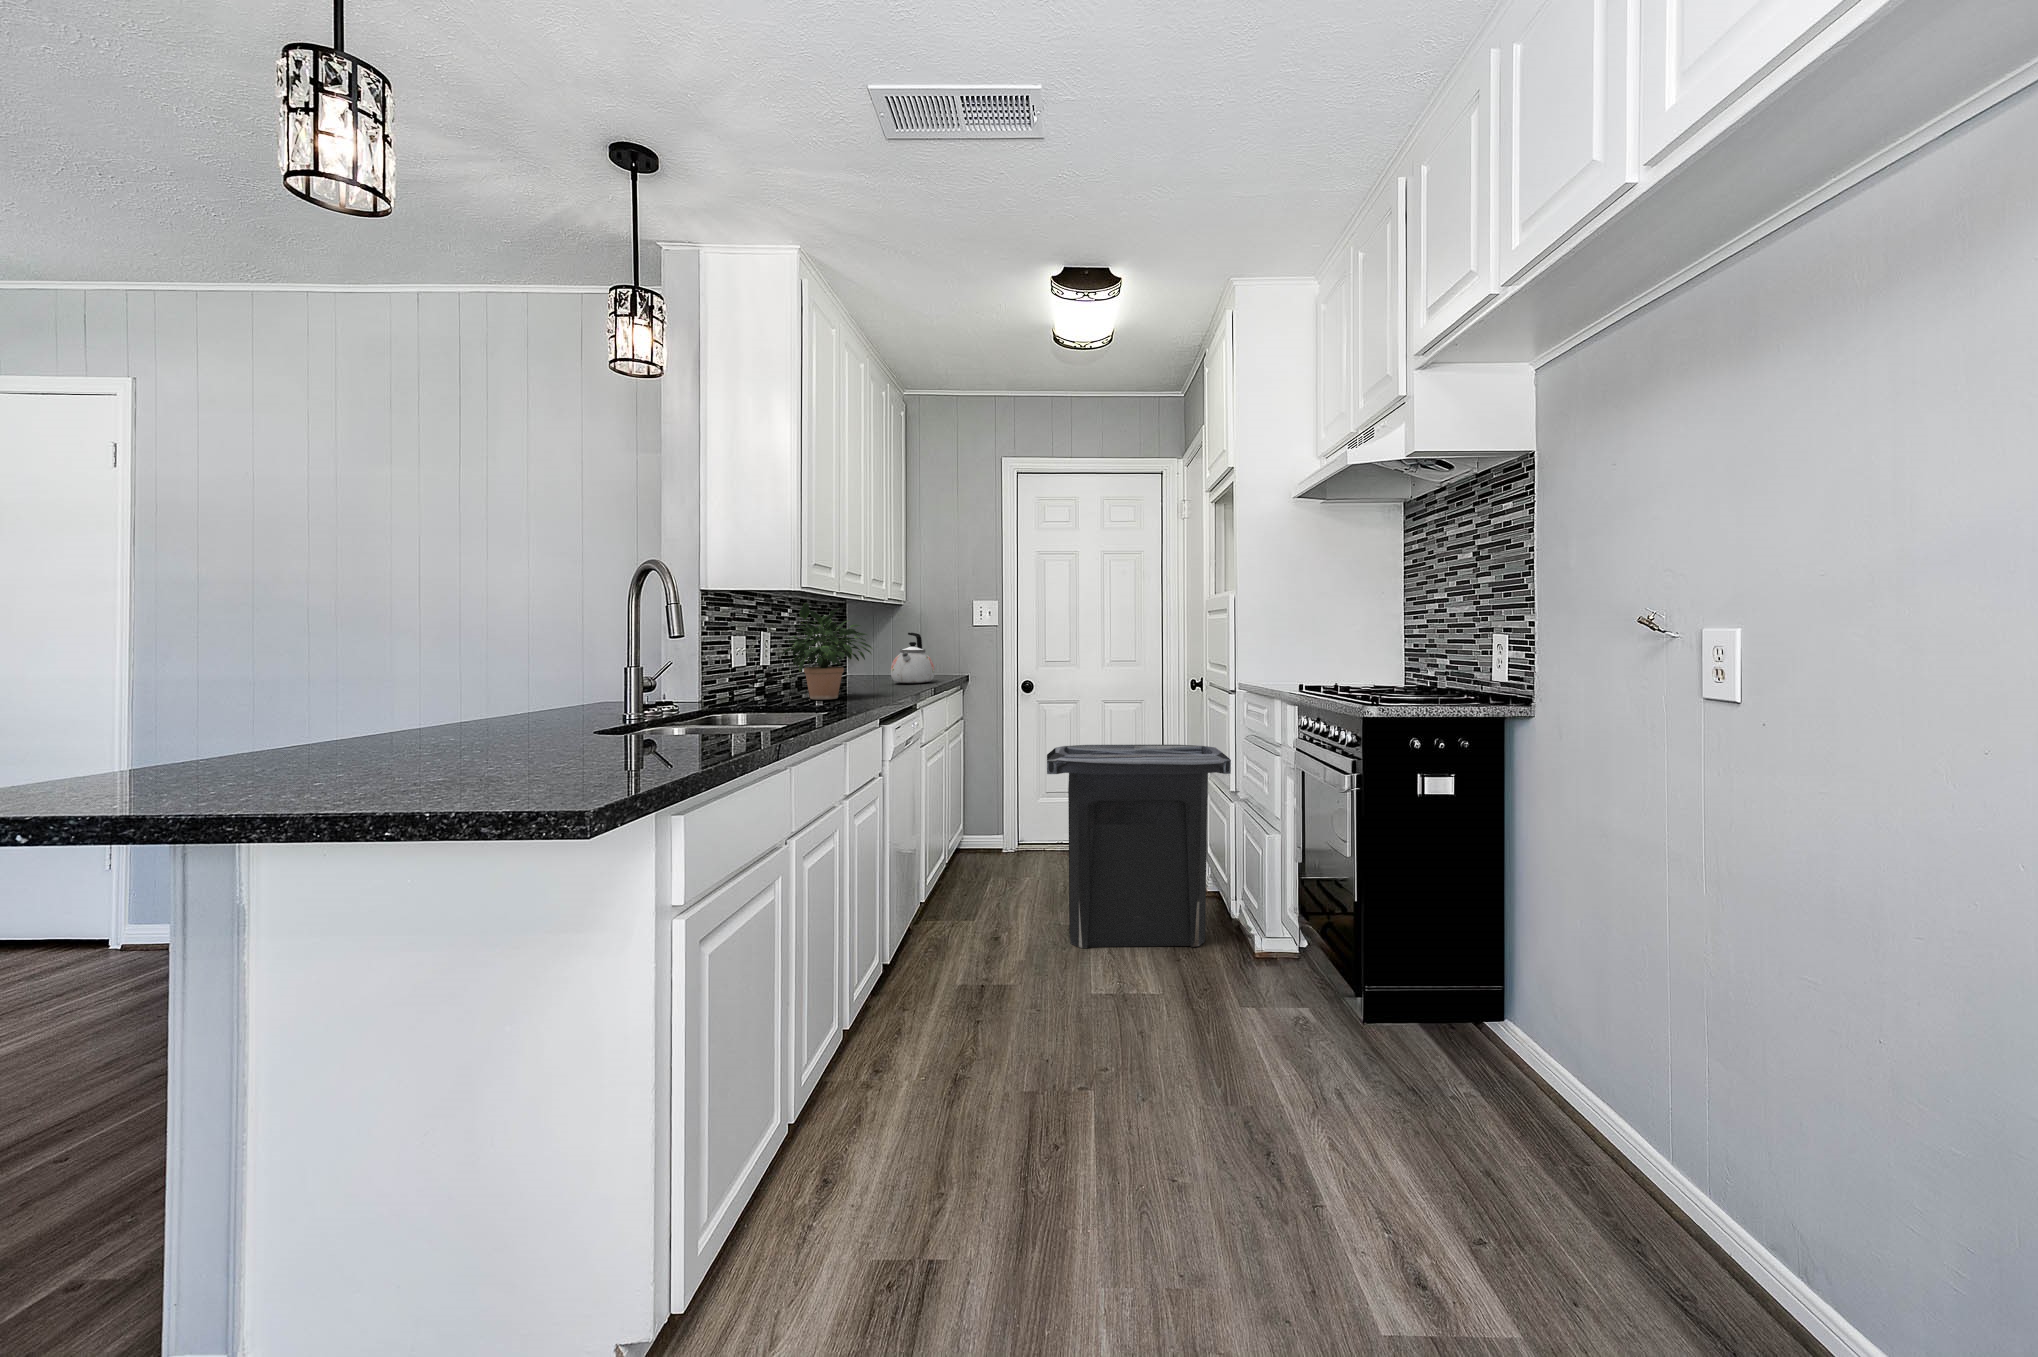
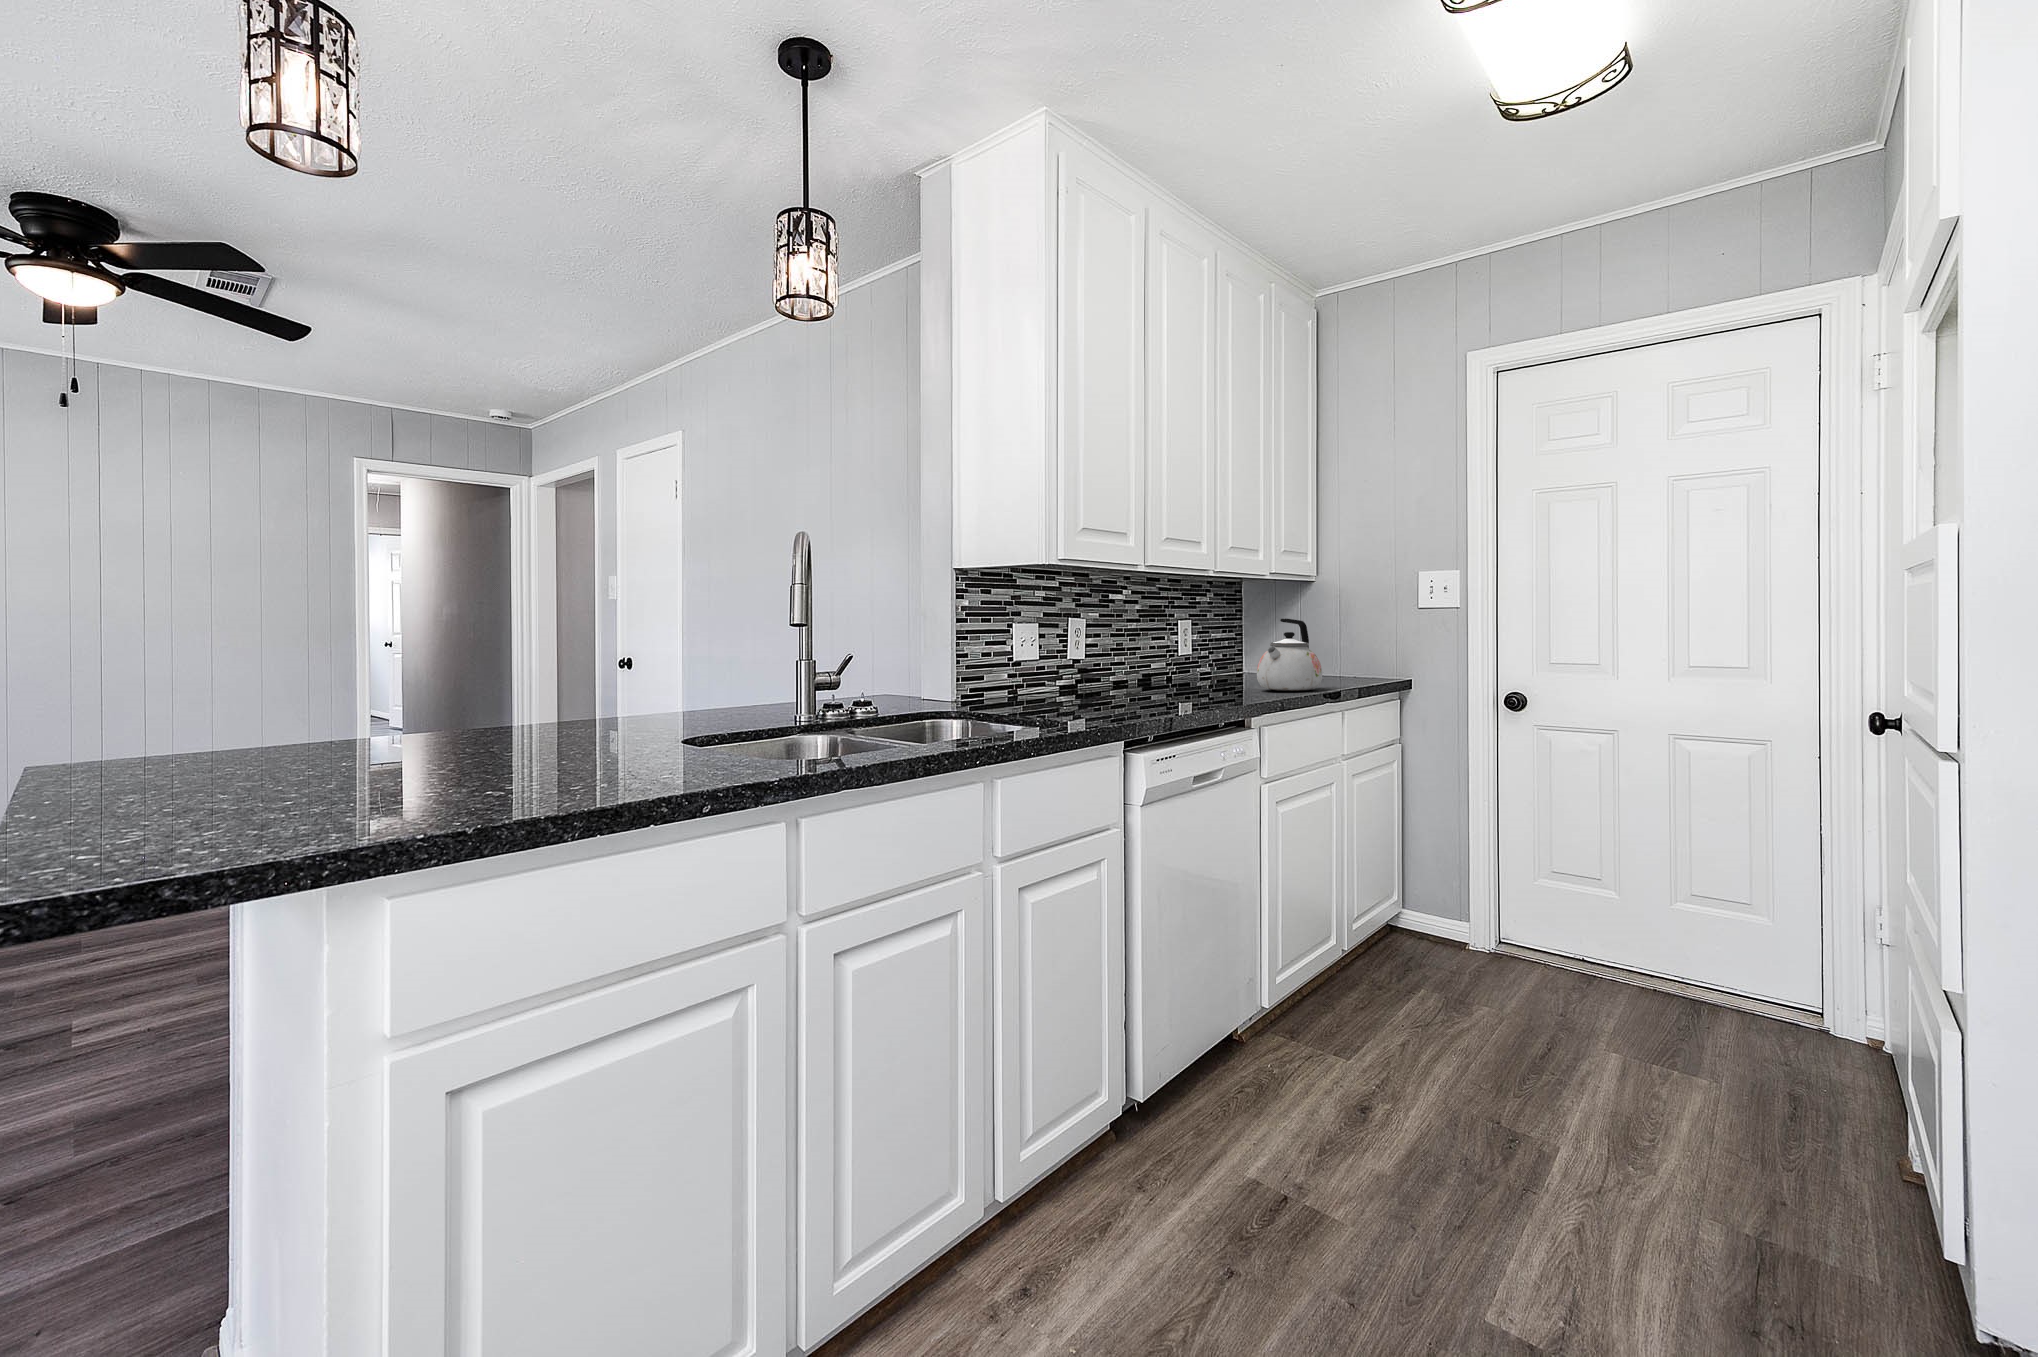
potted plant: present [782,603,872,700] -> none [1064,576,1190,708]
trash can: present [1047,745,1231,948] -> none [1446,813,1912,1289]

